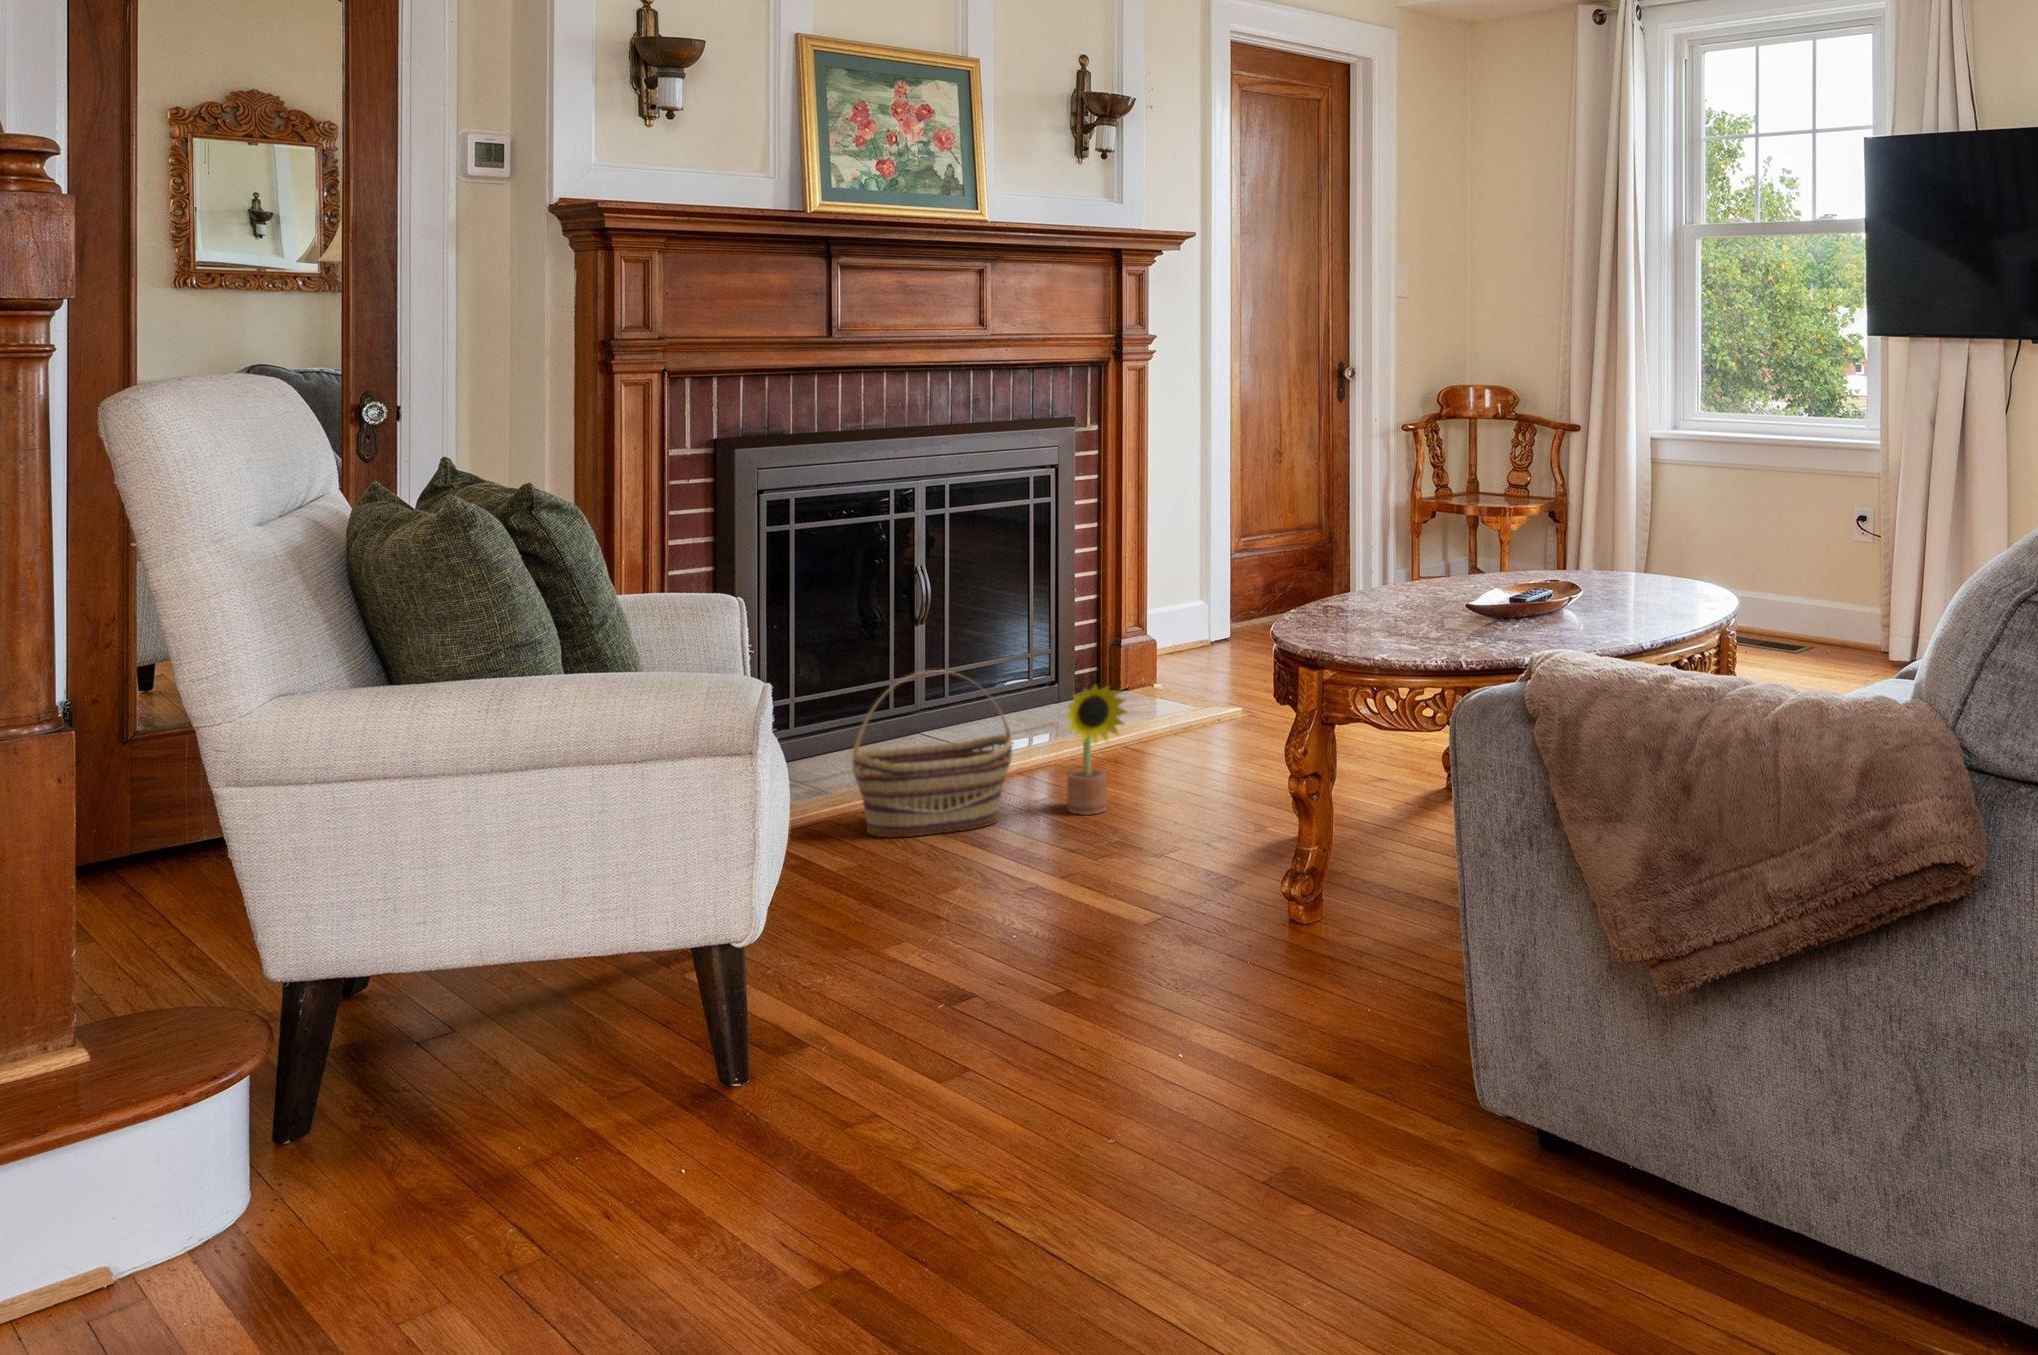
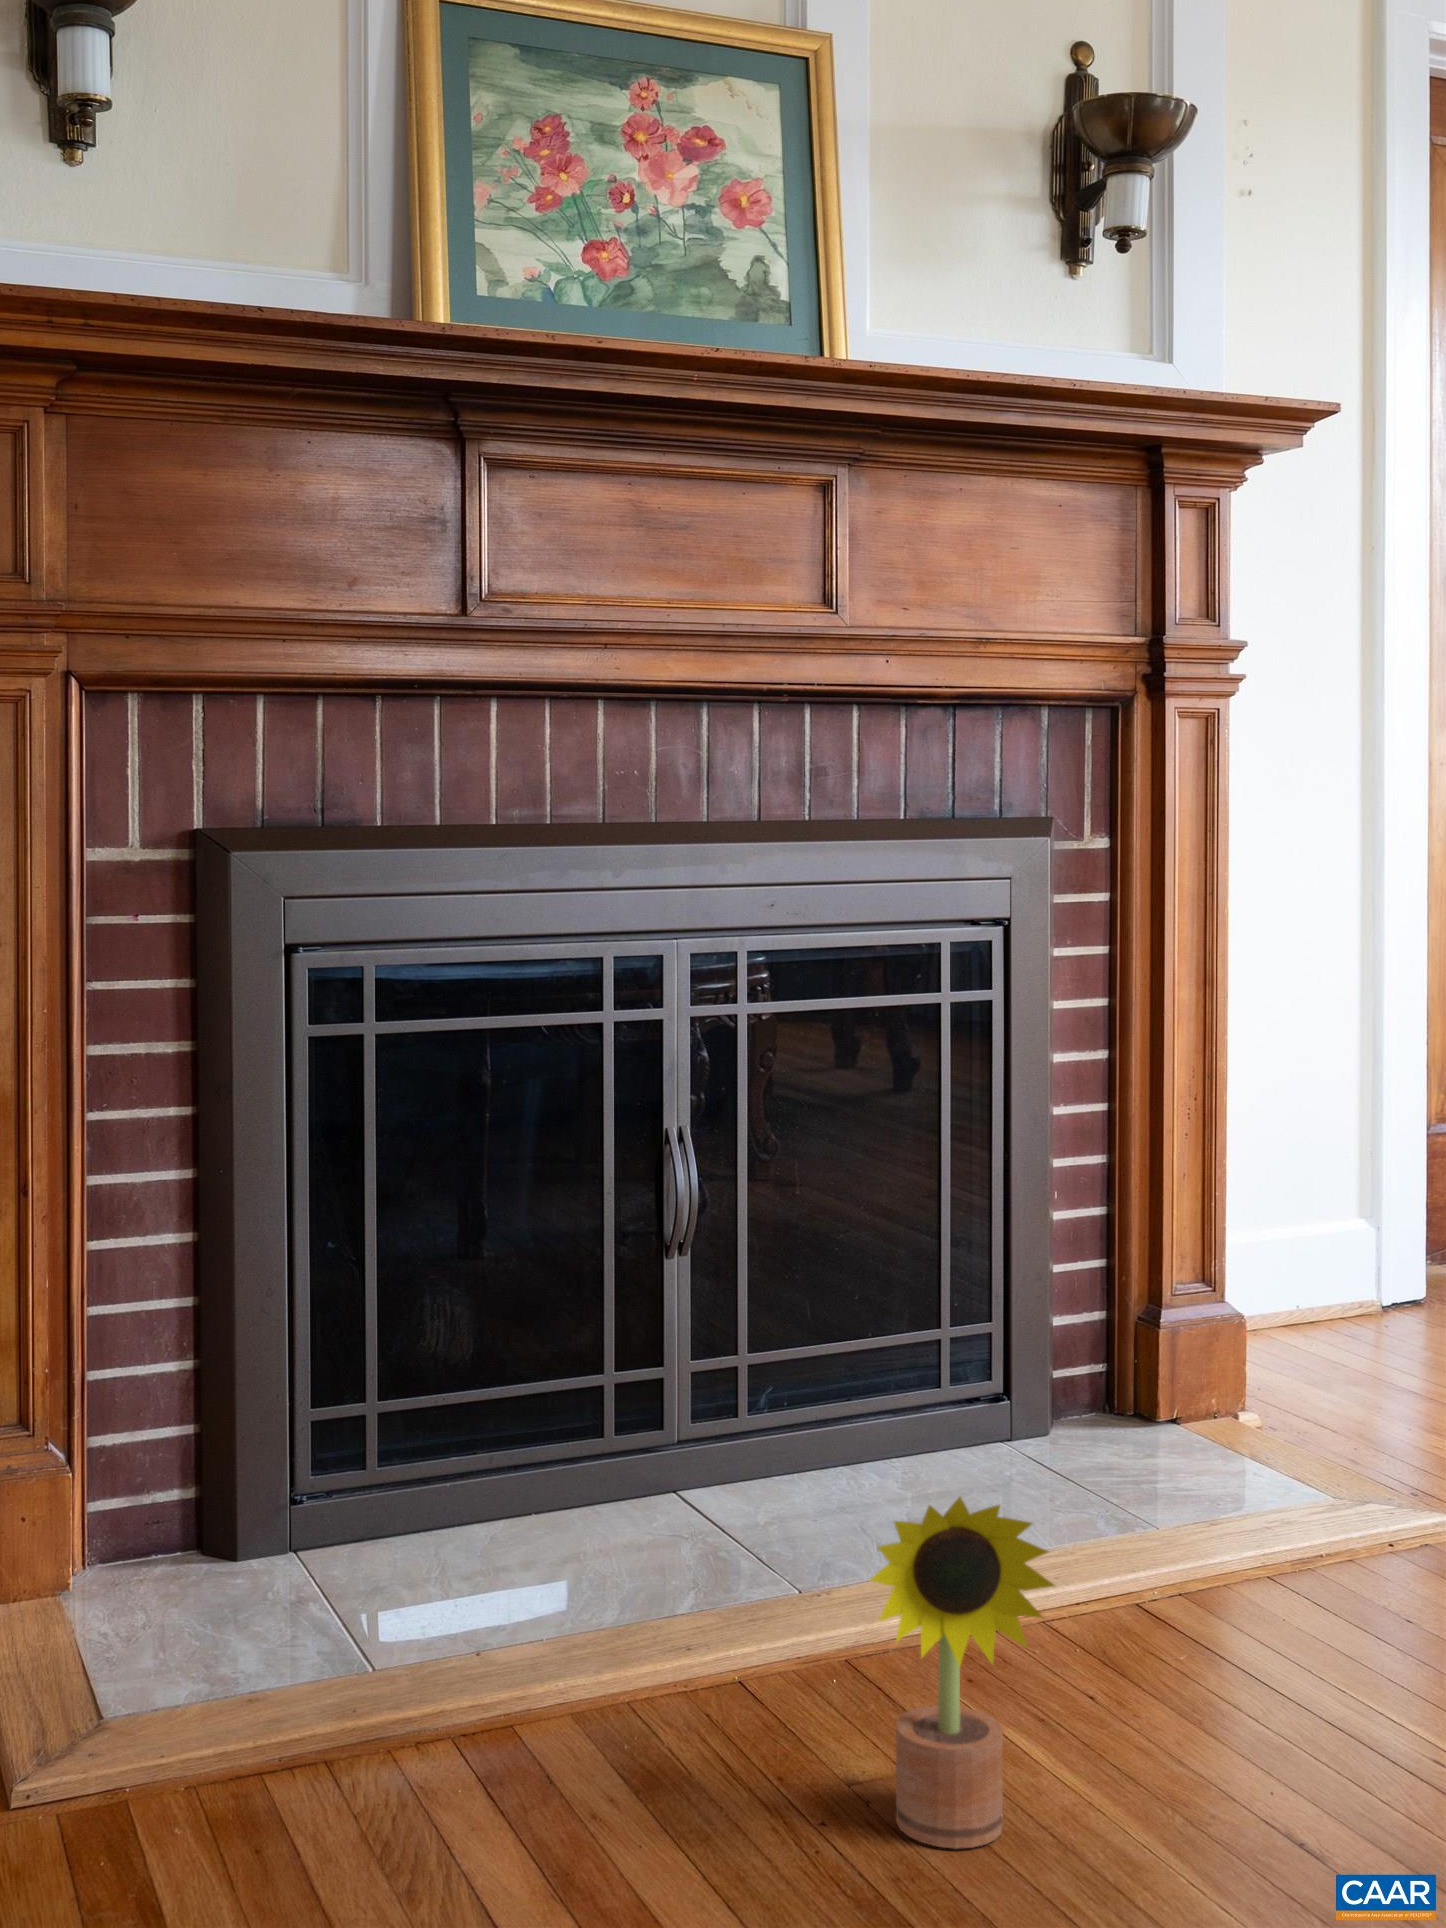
basket: present [853,672,1012,837] -> none [324,1414,742,1856]

